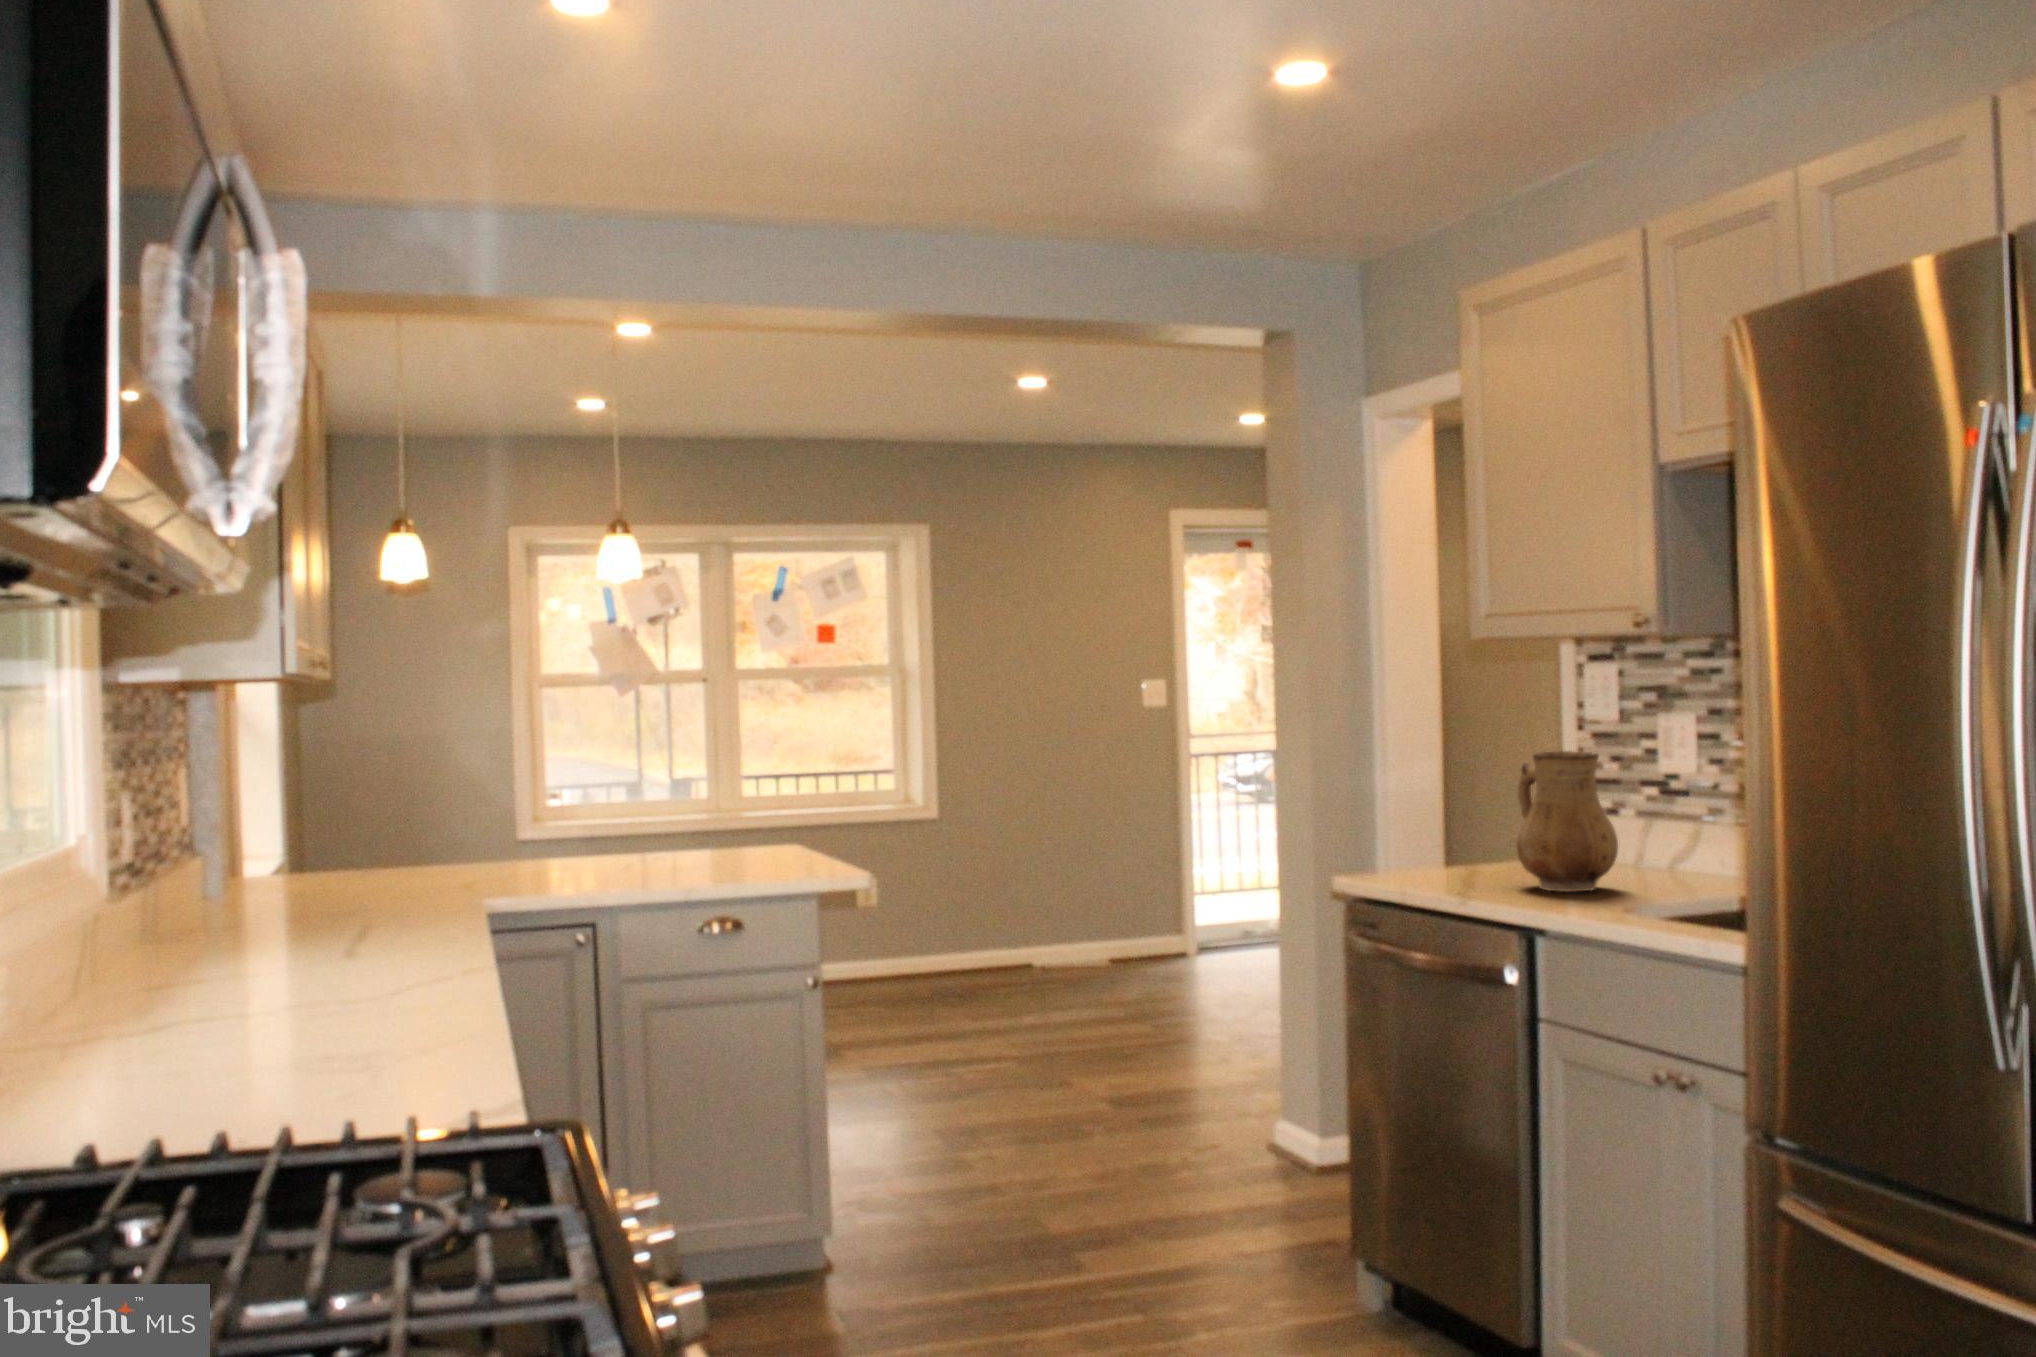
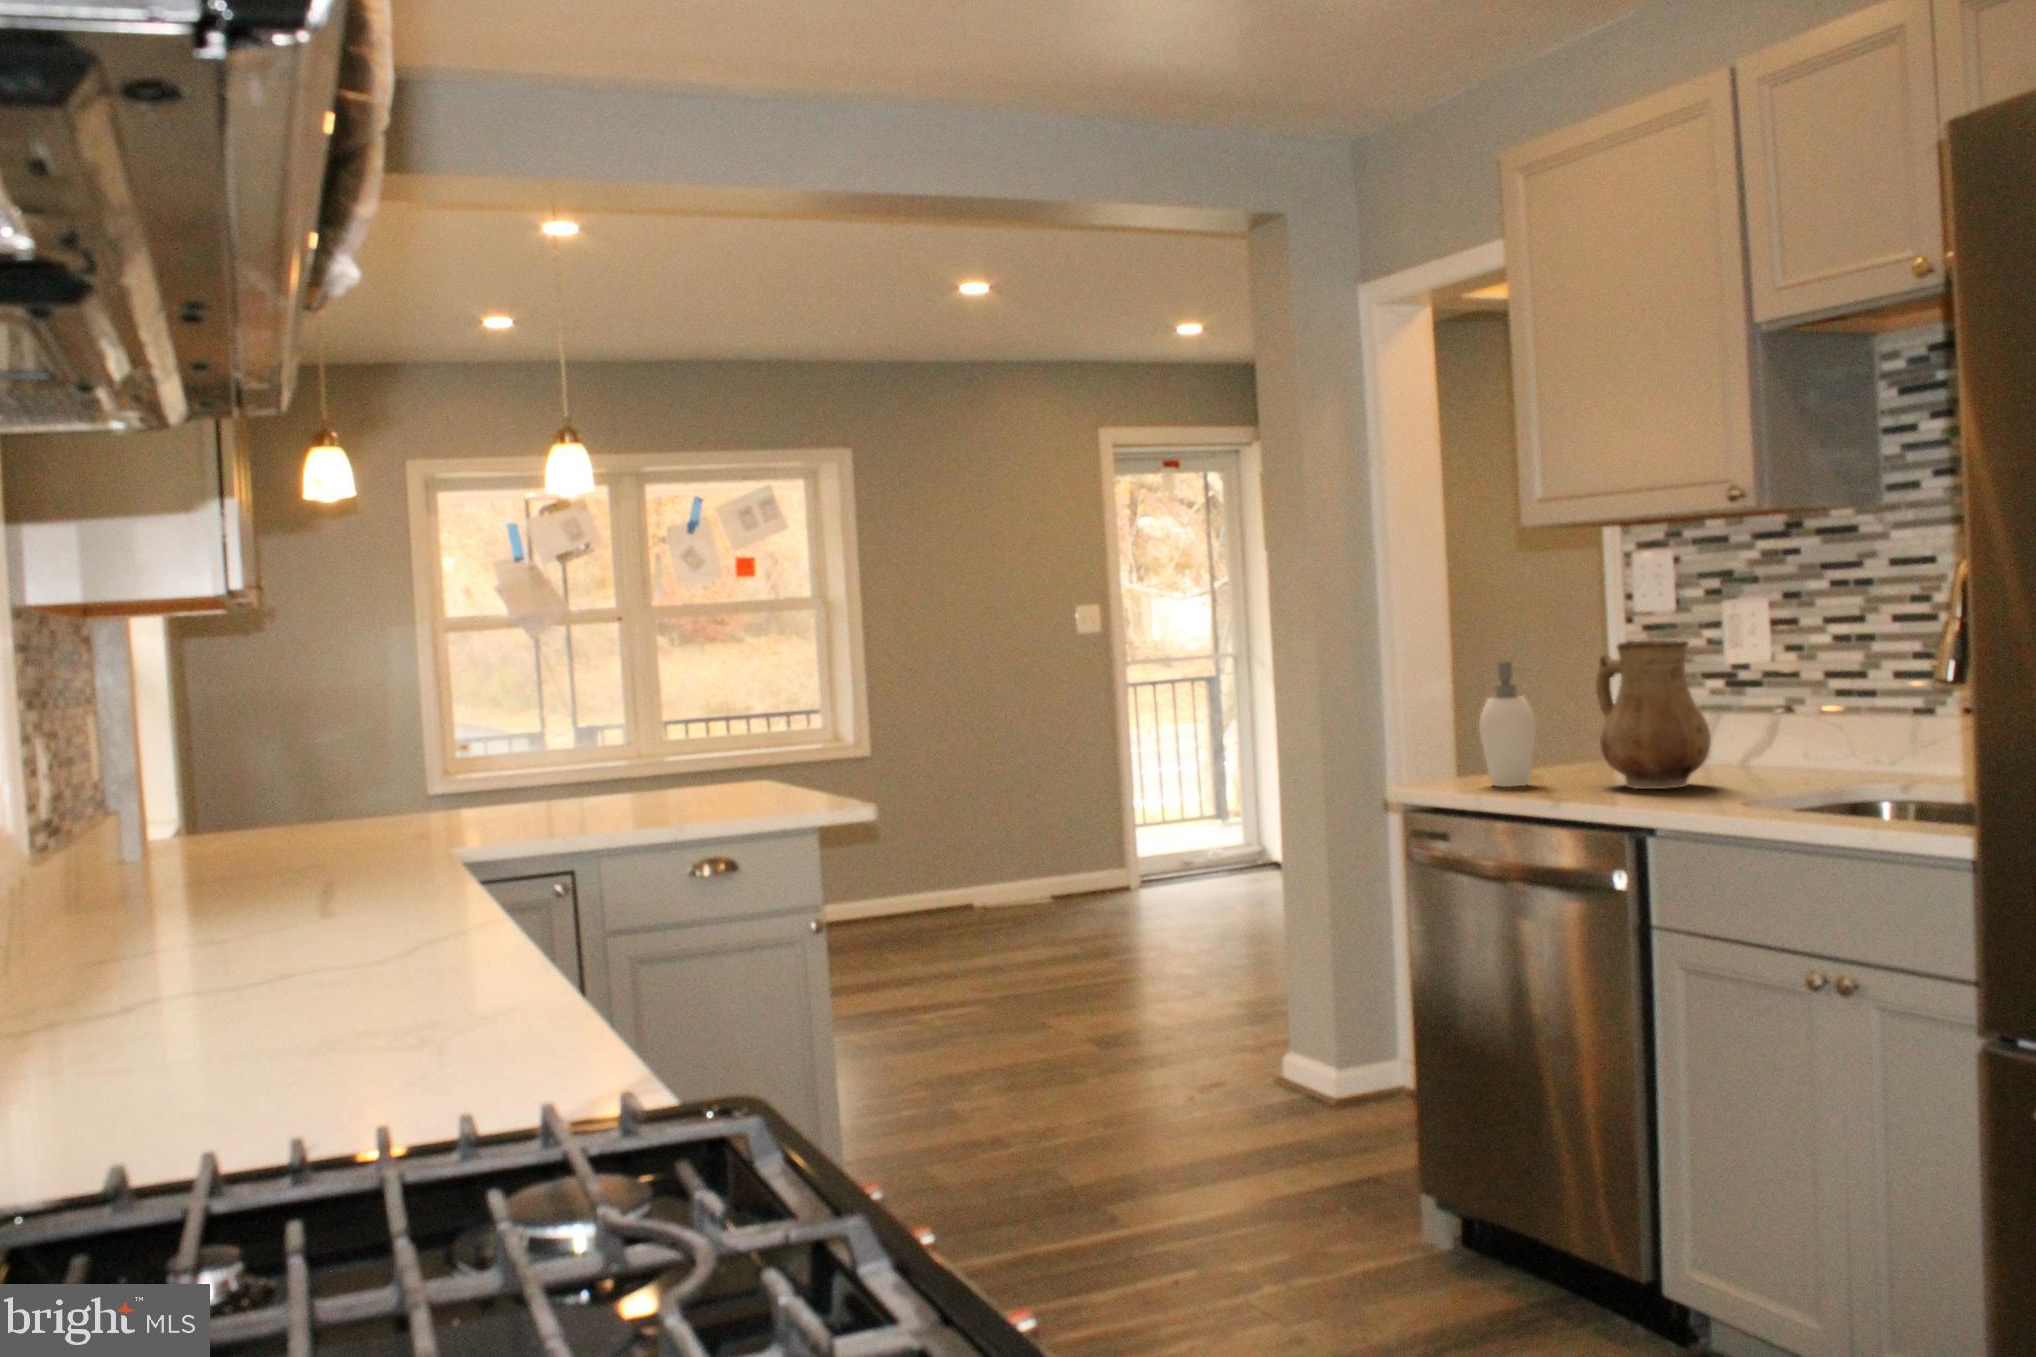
soap dispenser: none [1408,766,1461,883] -> present [1479,661,1536,787]

